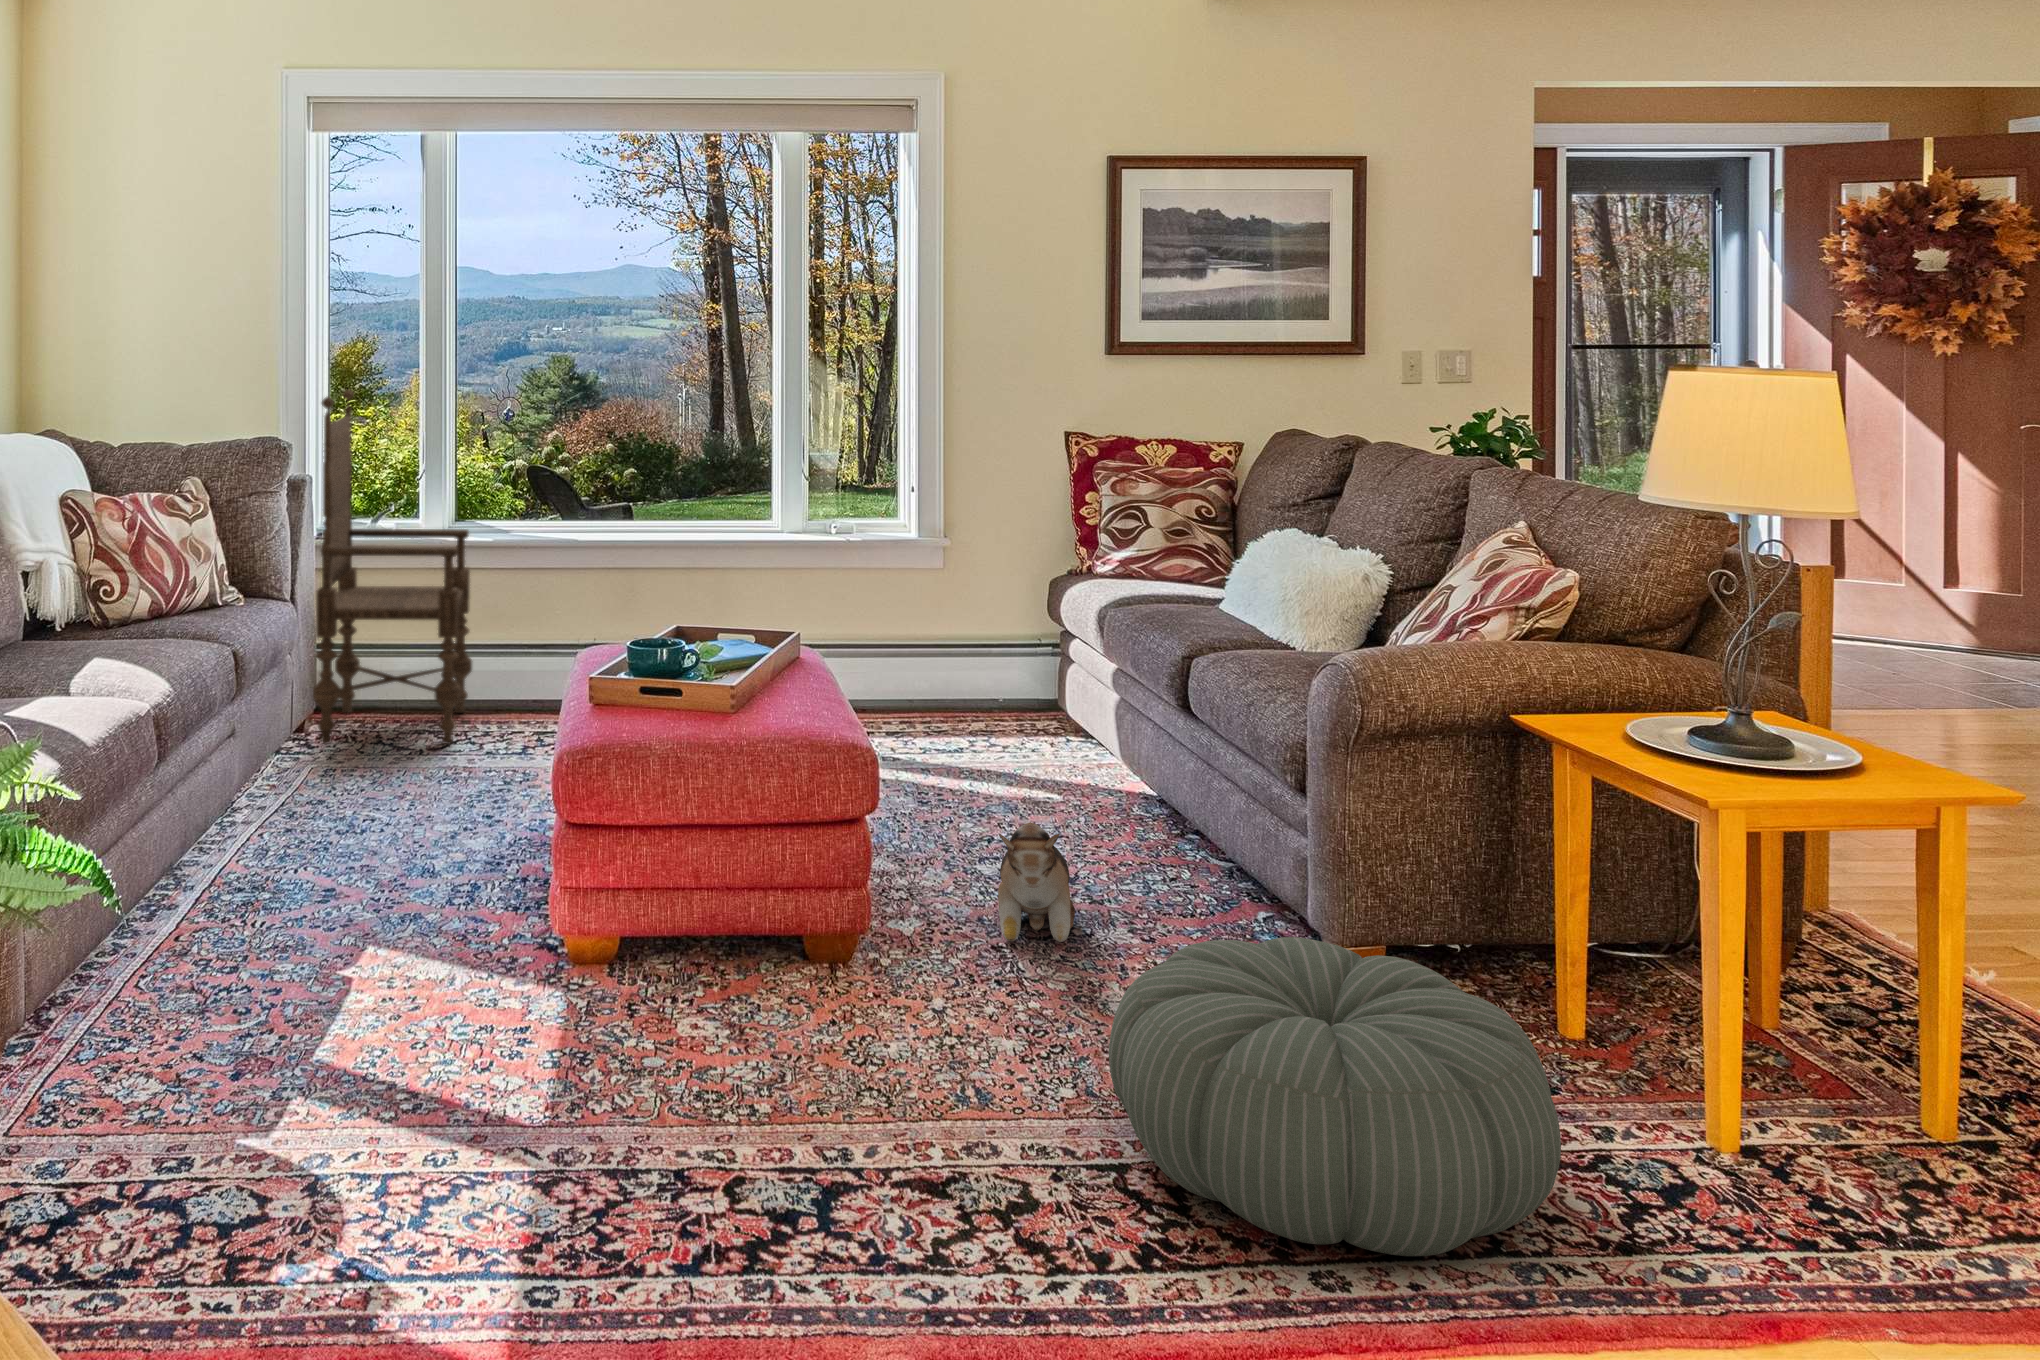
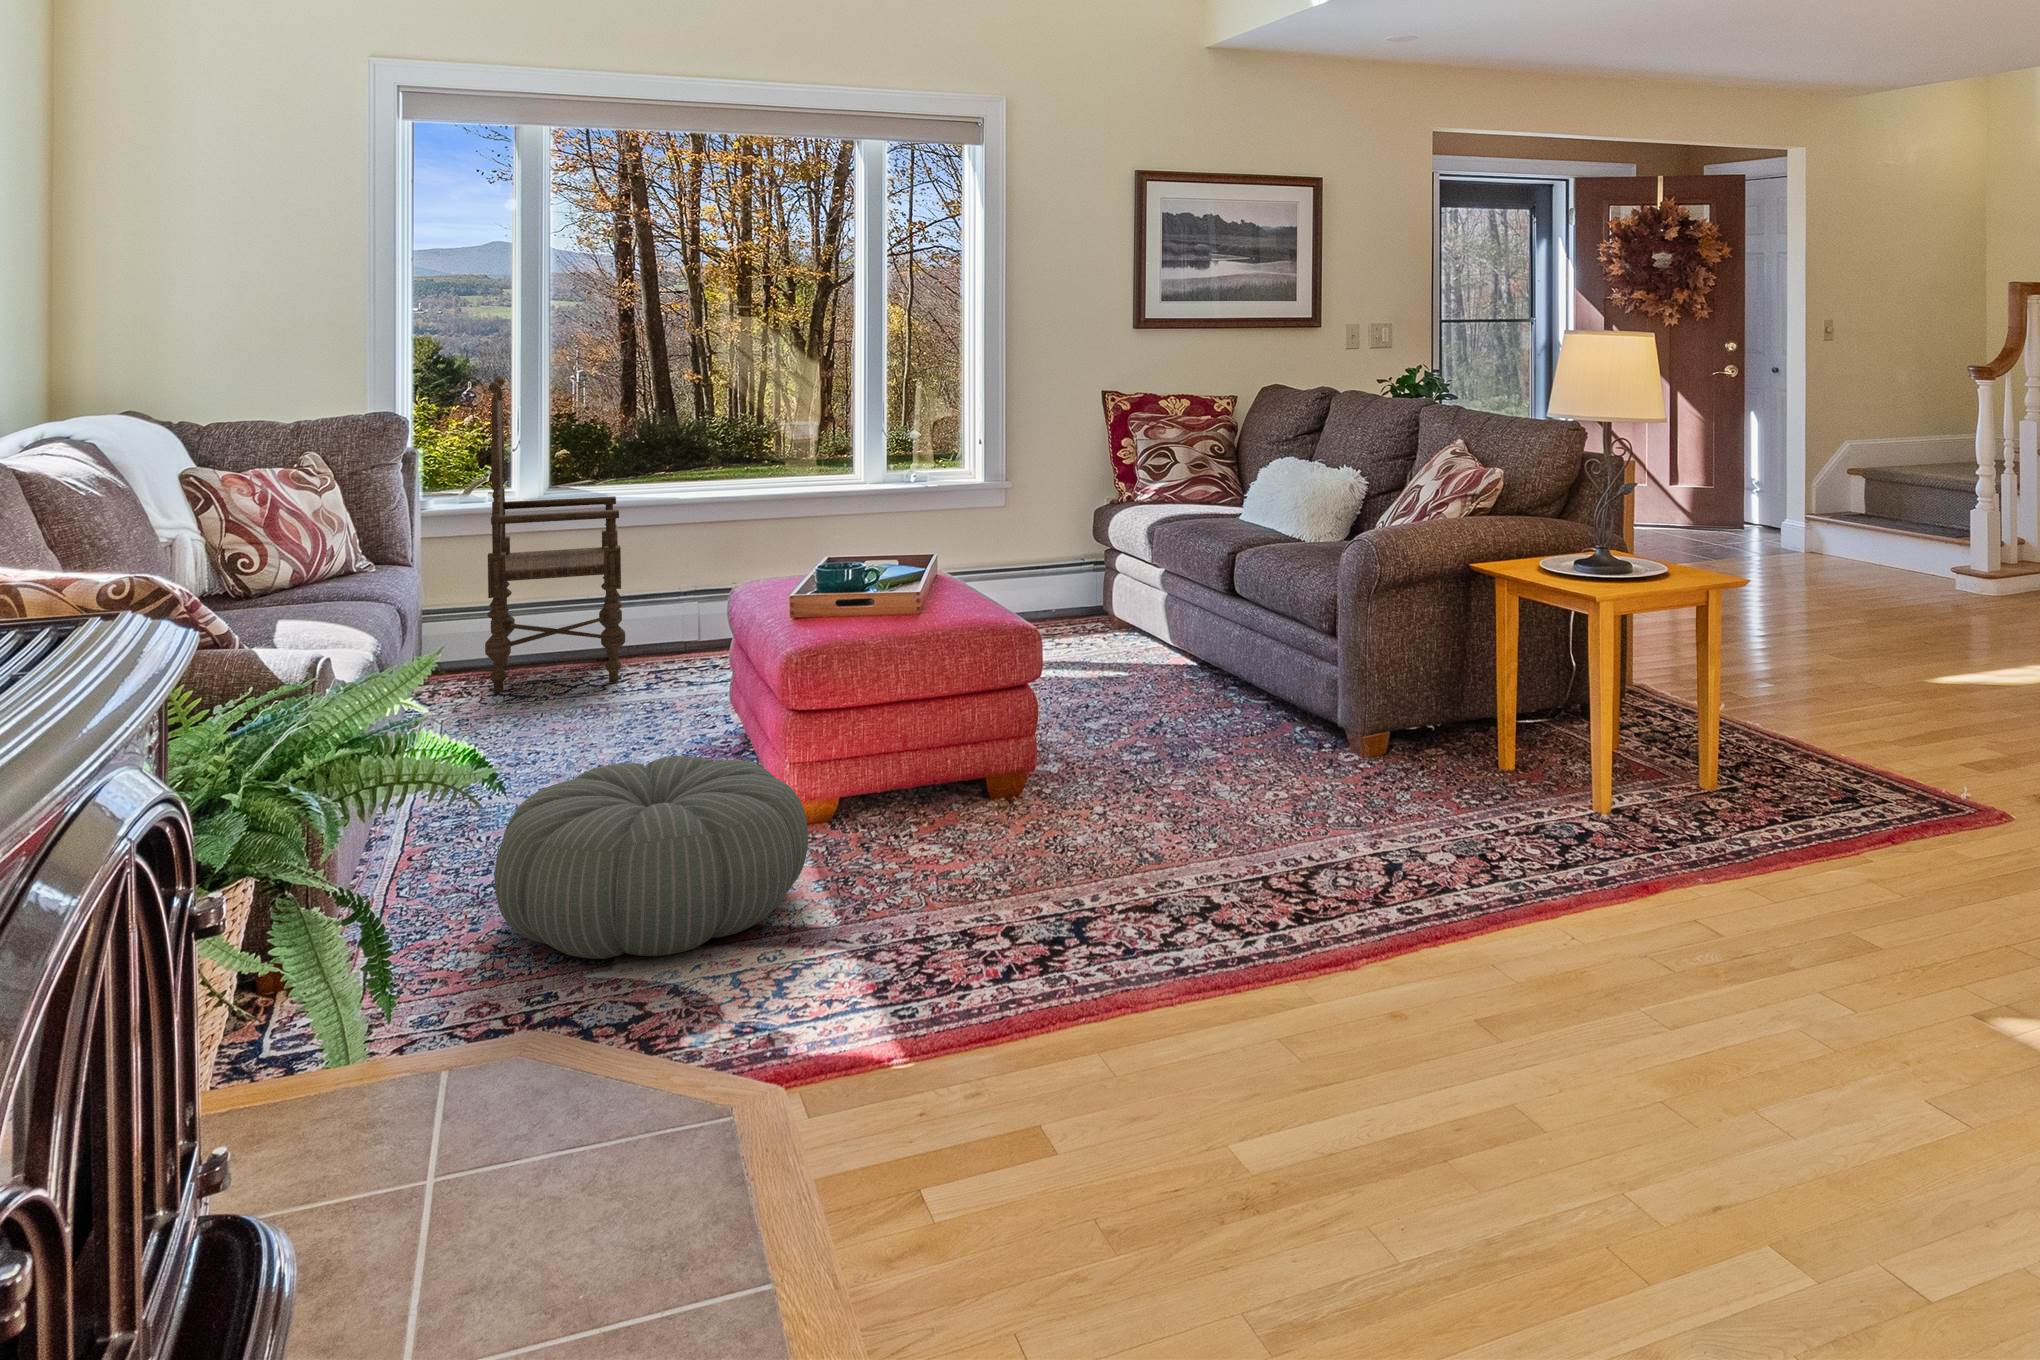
plush toy: present [998,822,1075,942] -> none [1124,671,1178,761]
pouf: present [1109,937,1561,1256] -> present [494,756,808,959]

